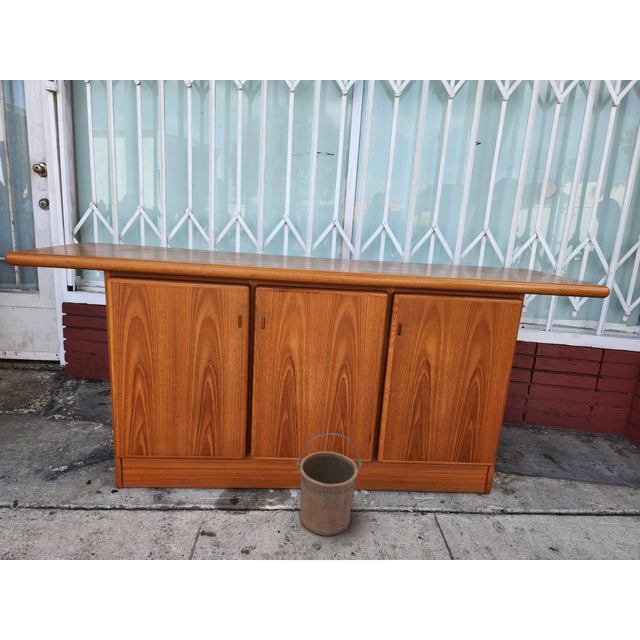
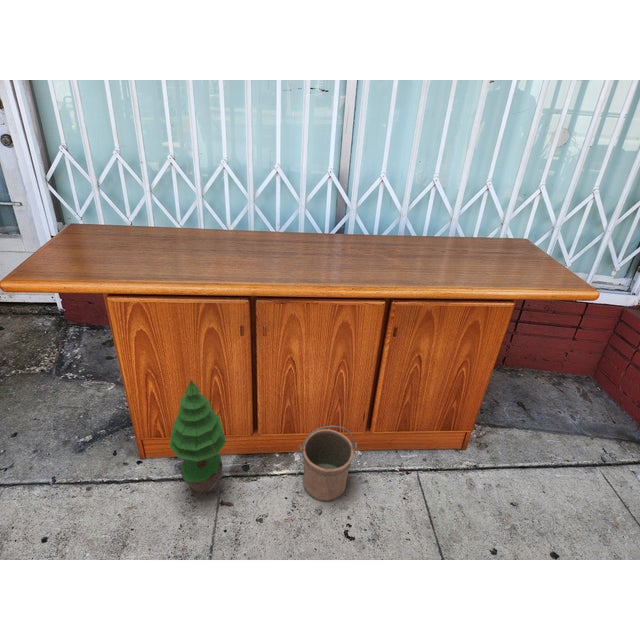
potted tree: none [150,362,214,518] -> present [169,380,226,492]

